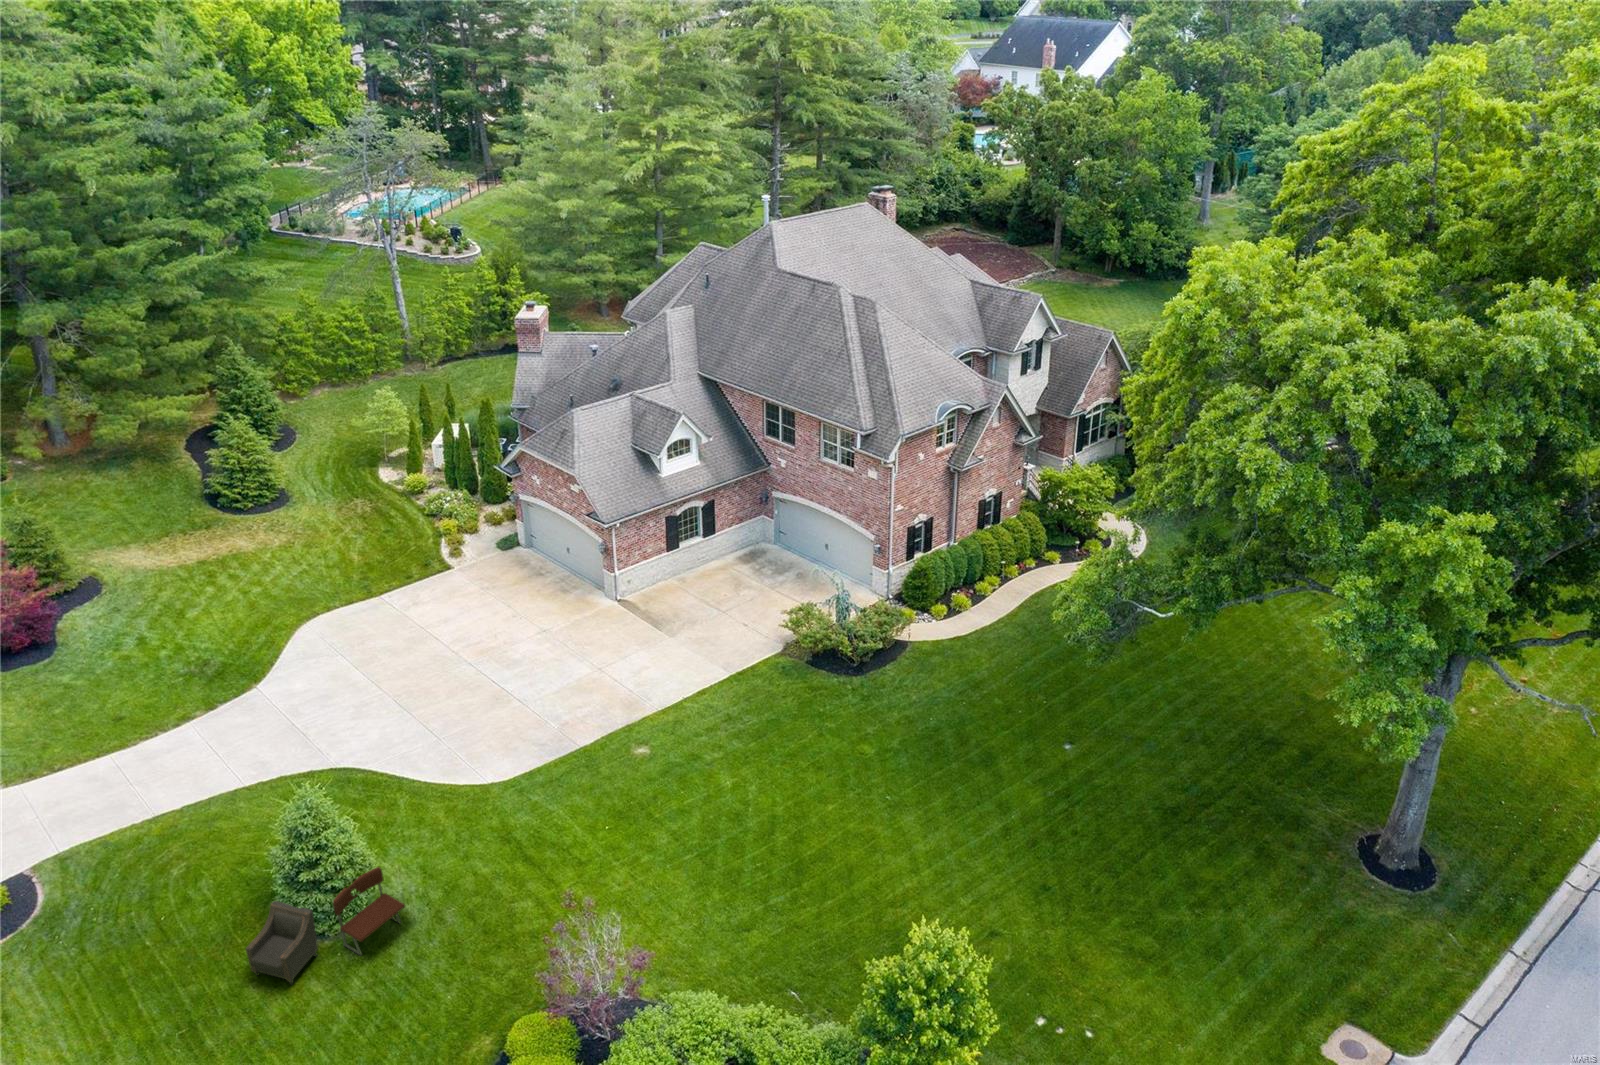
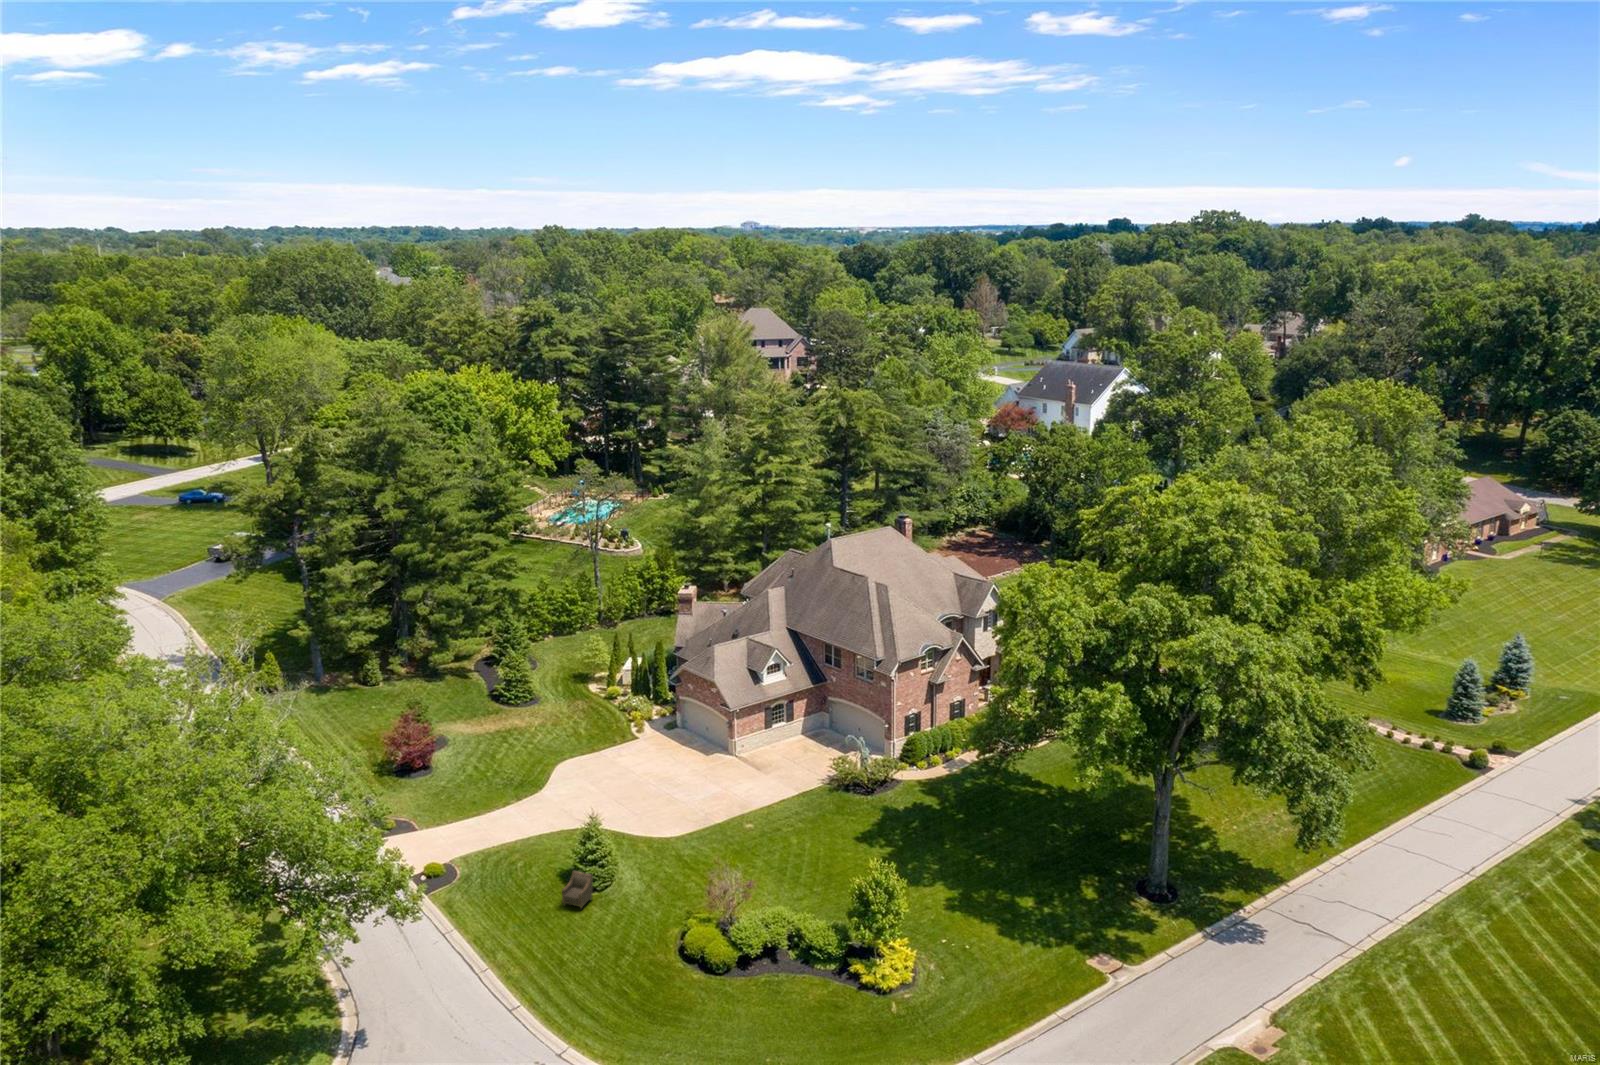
bench: present [333,867,405,955] -> none [602,859,634,901]

